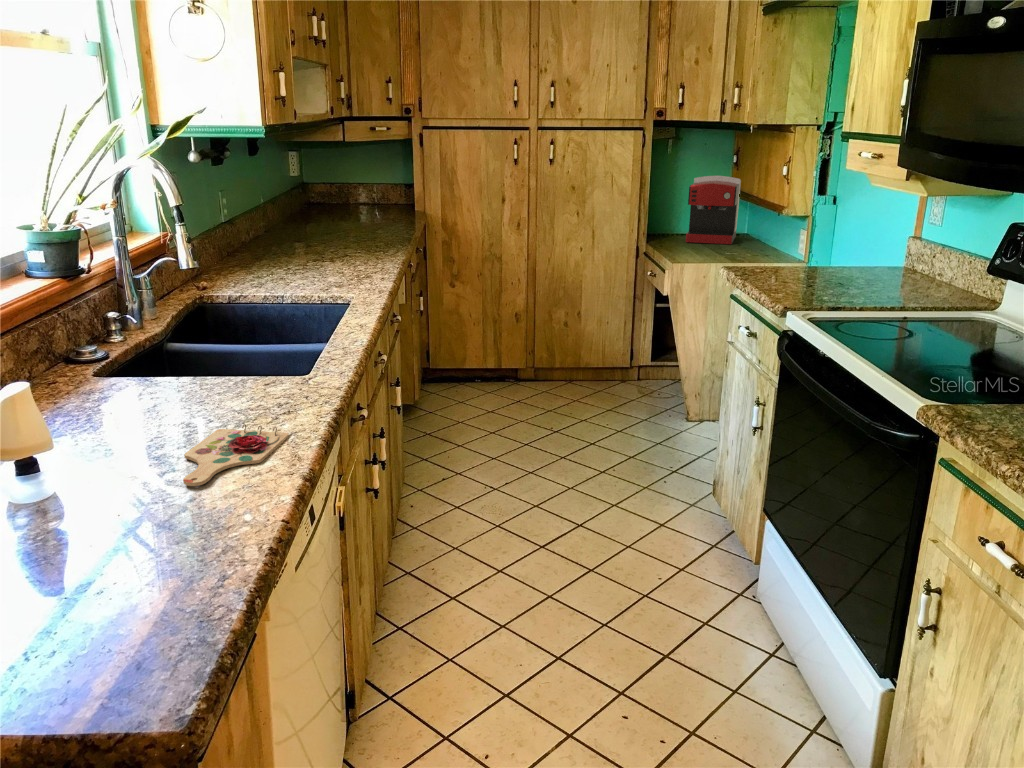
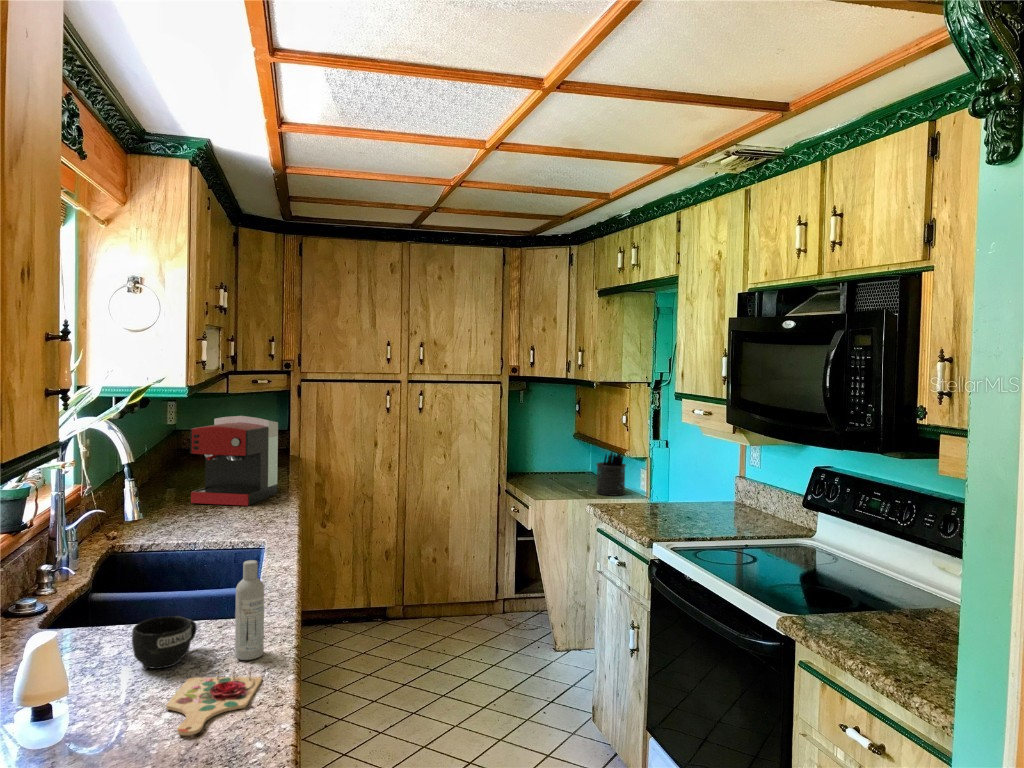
coffee maker: present [686,176,741,244] -> present [190,416,278,506]
pen holder: none [747,207,787,260] -> present [596,452,626,496]
bottle: none [264,311,302,415] -> present [235,560,264,660]
mug: none [166,366,238,418] -> present [132,616,197,669]

